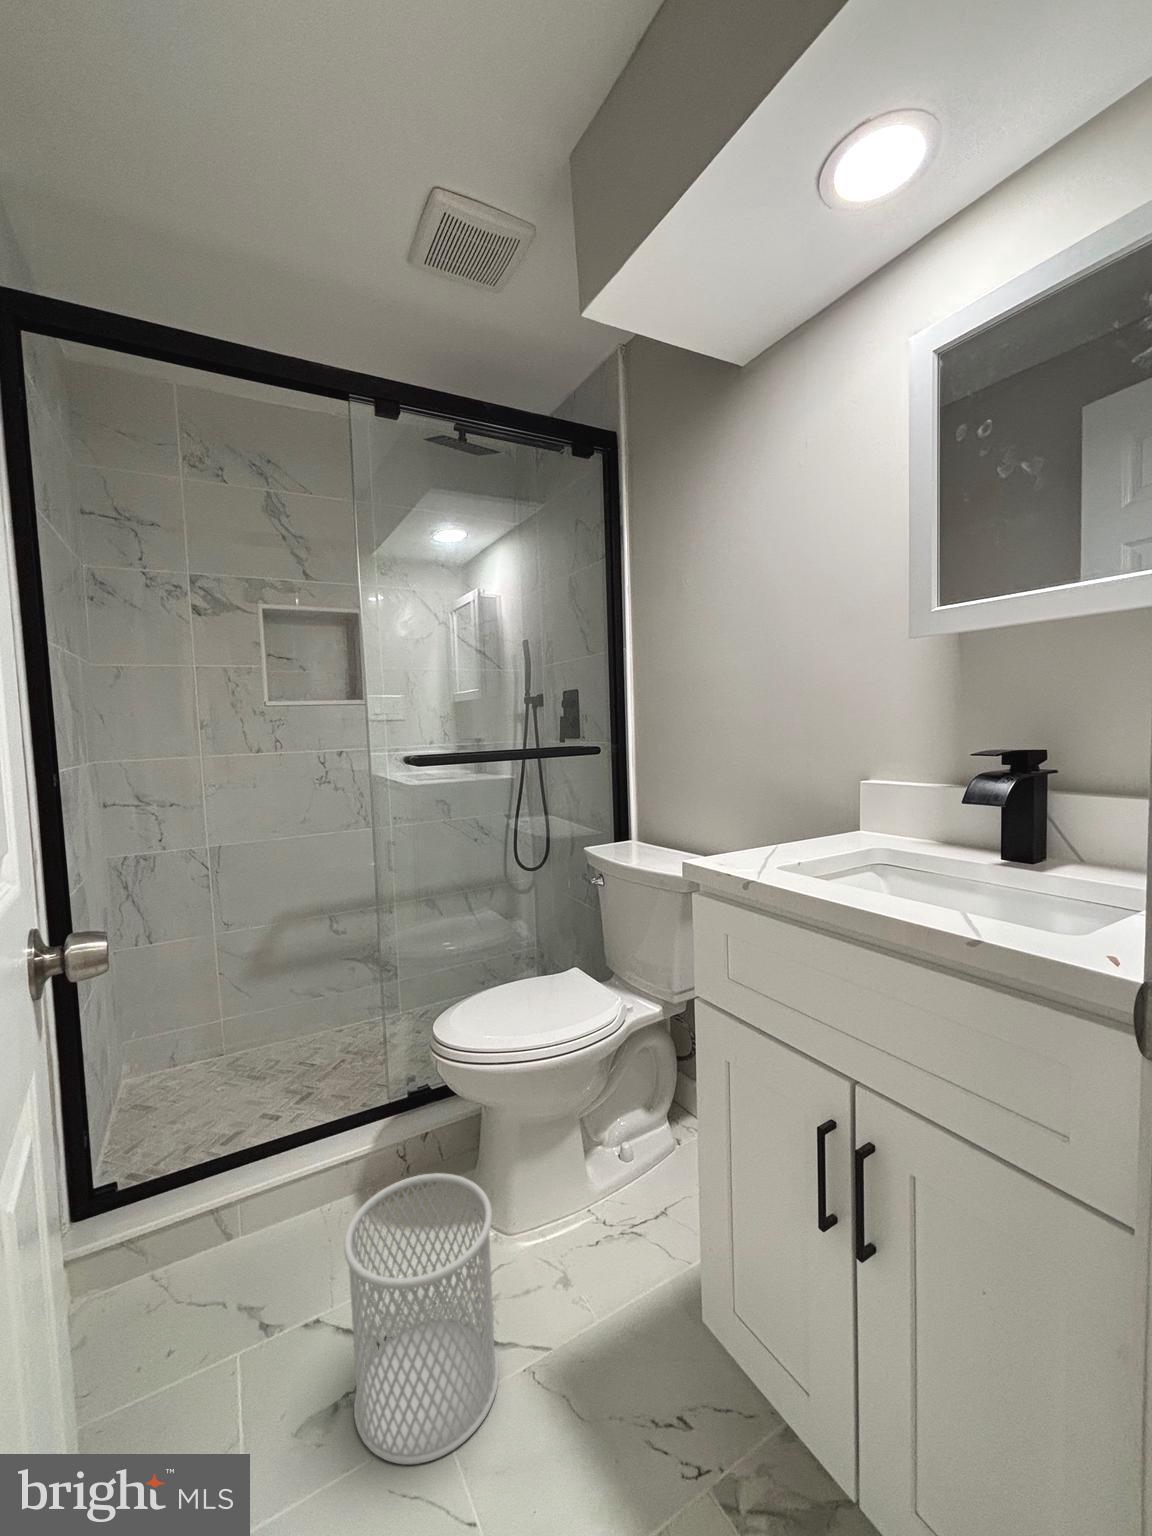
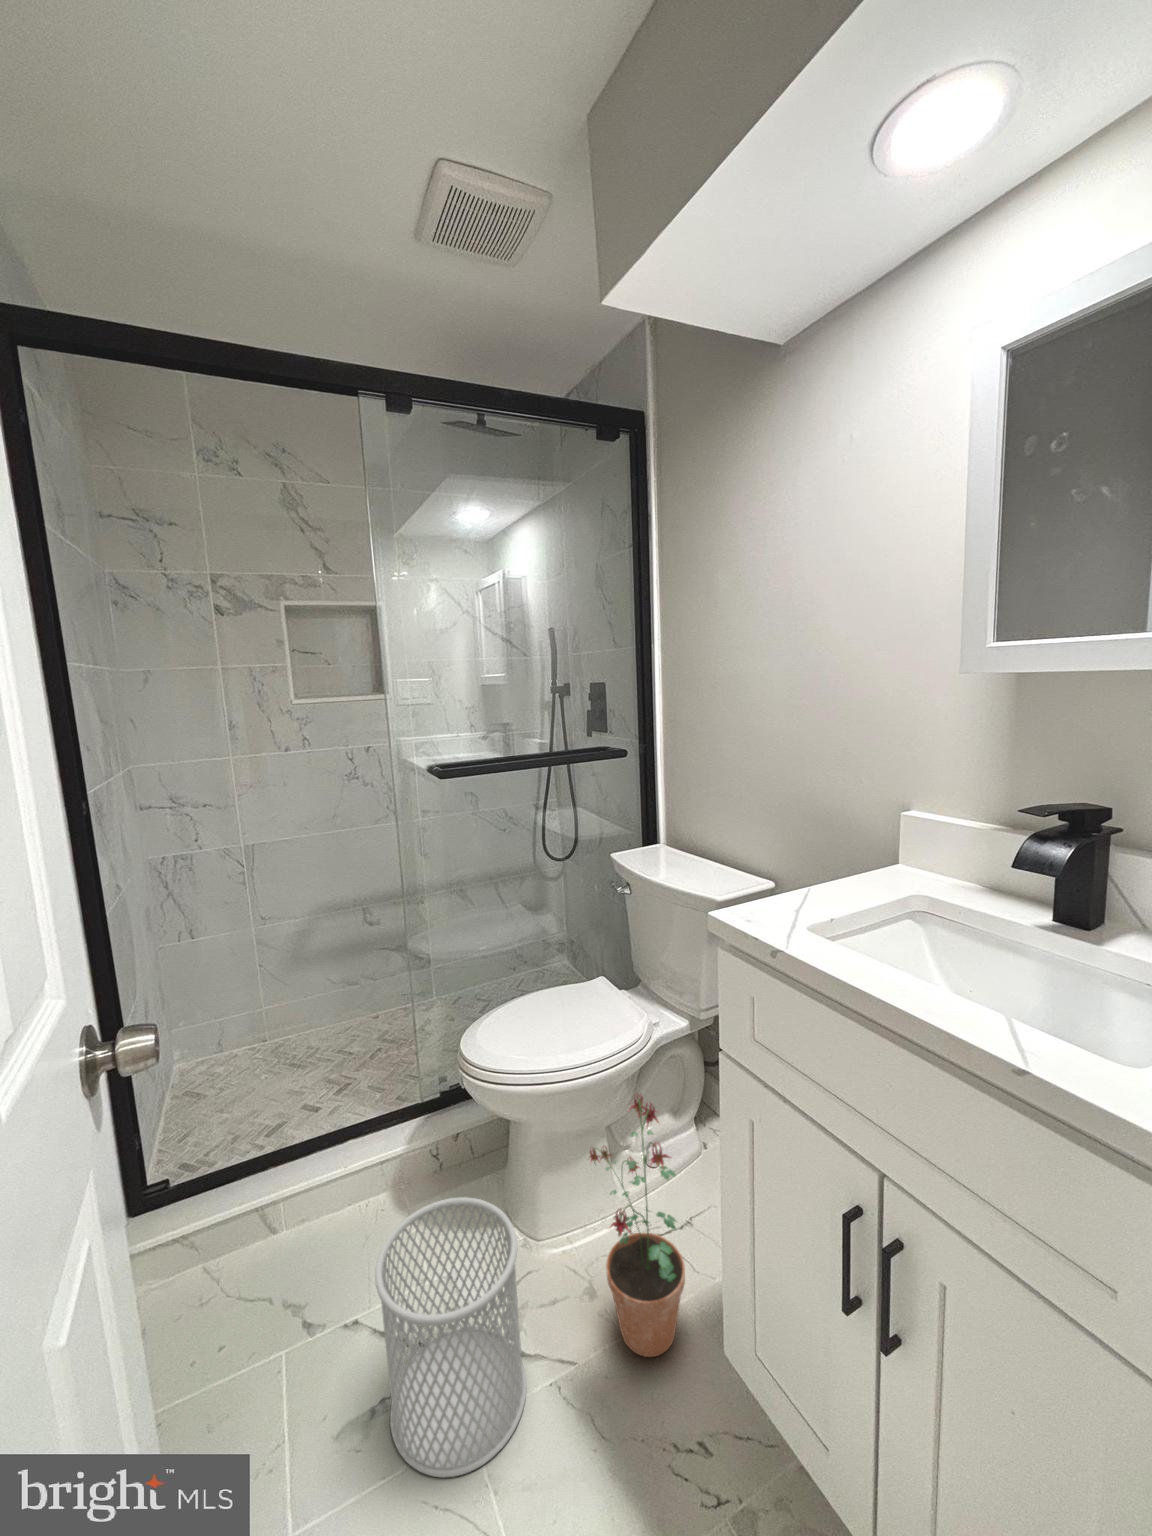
potted plant: none [561,1064,661,1338] -> present [590,1093,685,1357]

